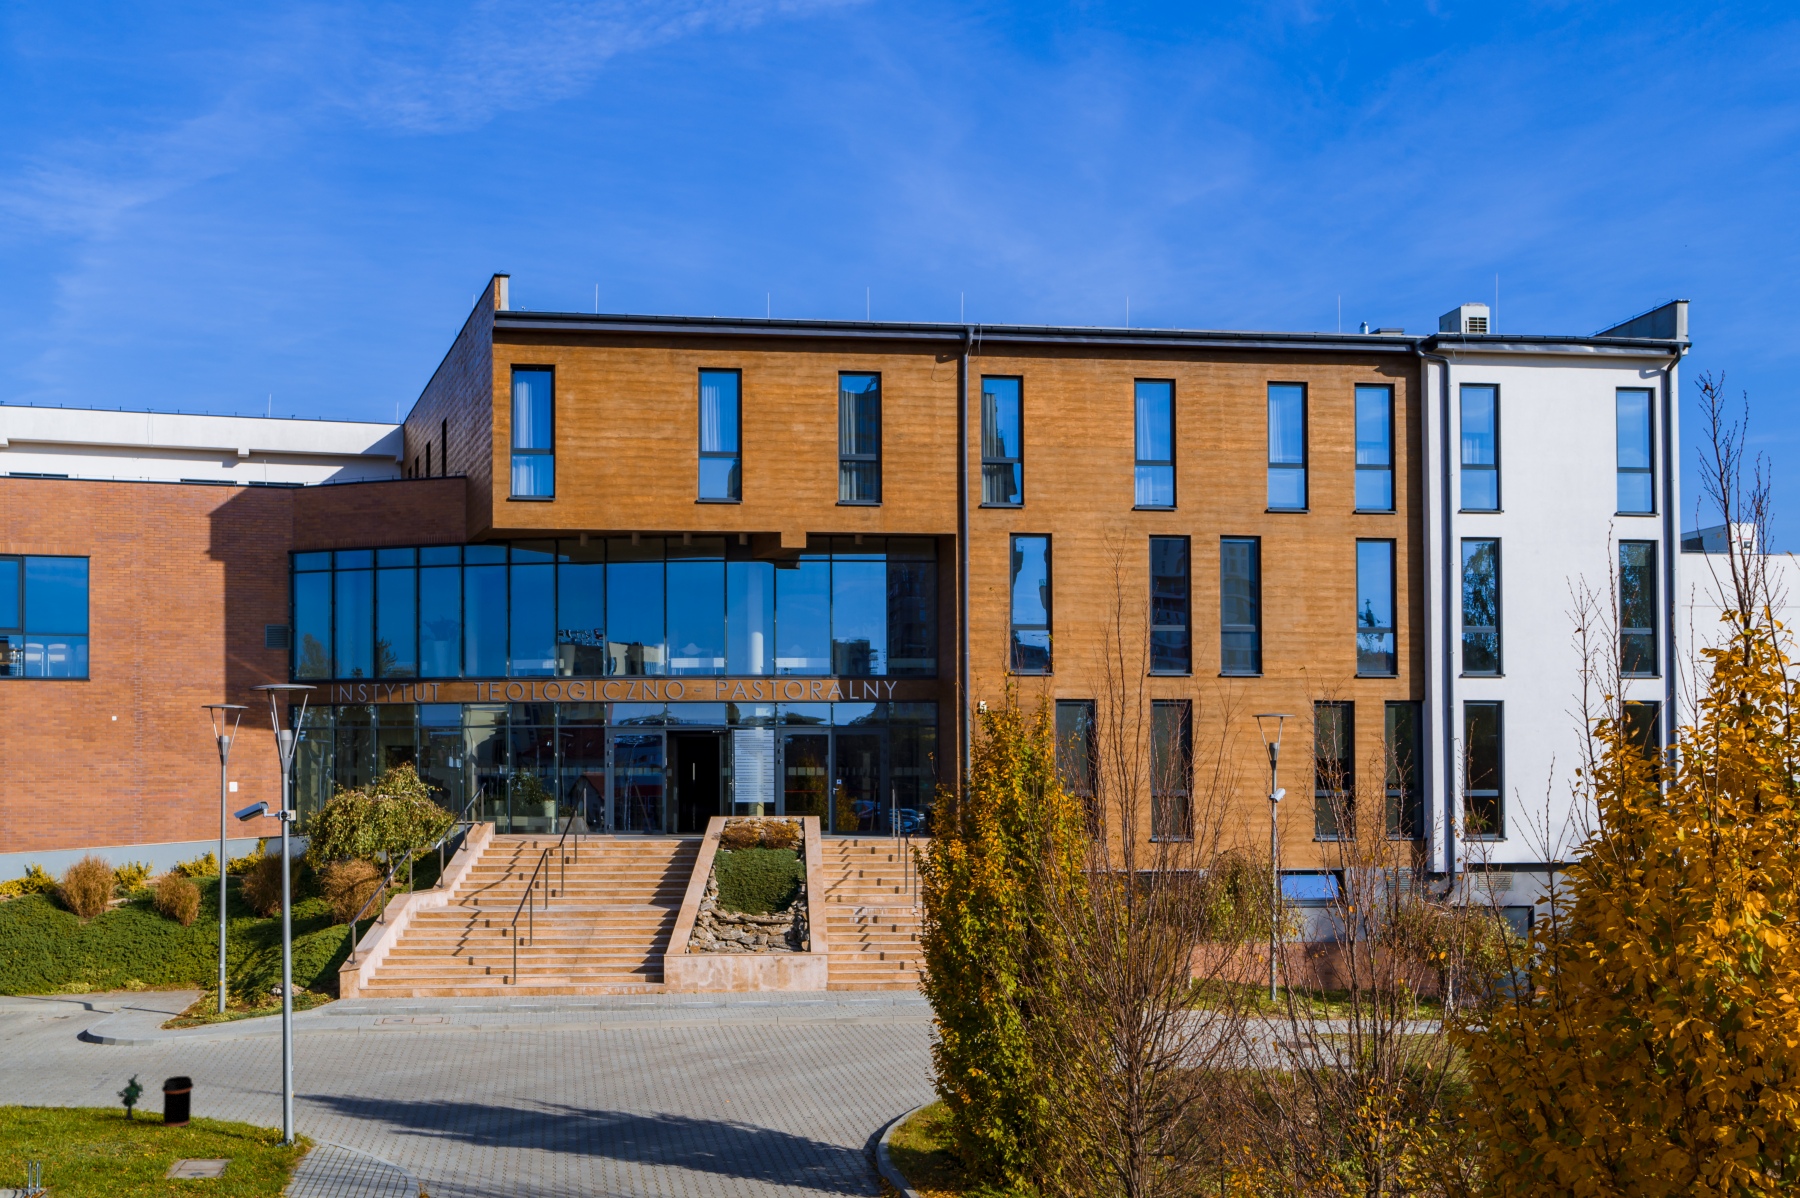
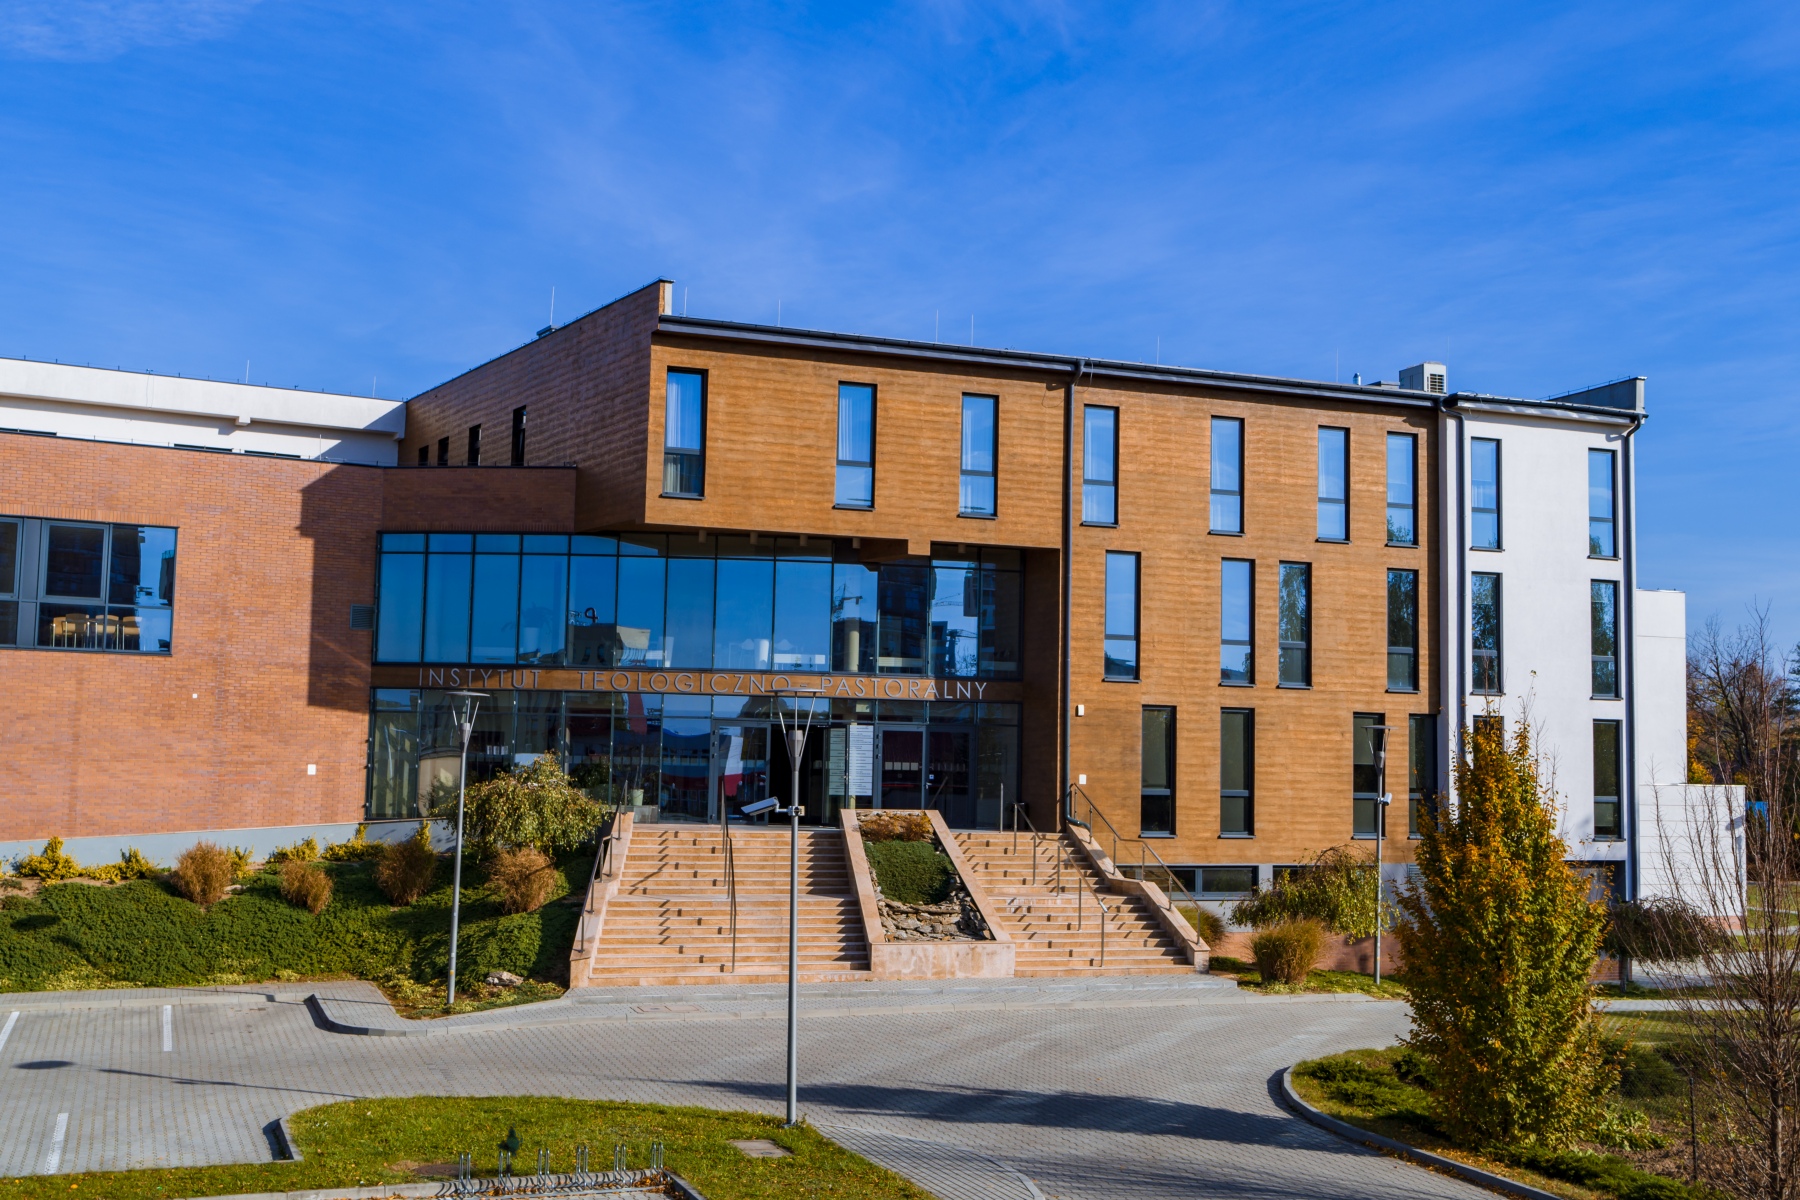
trash can: present [162,1076,193,1127] -> none [553,1124,585,1182]

